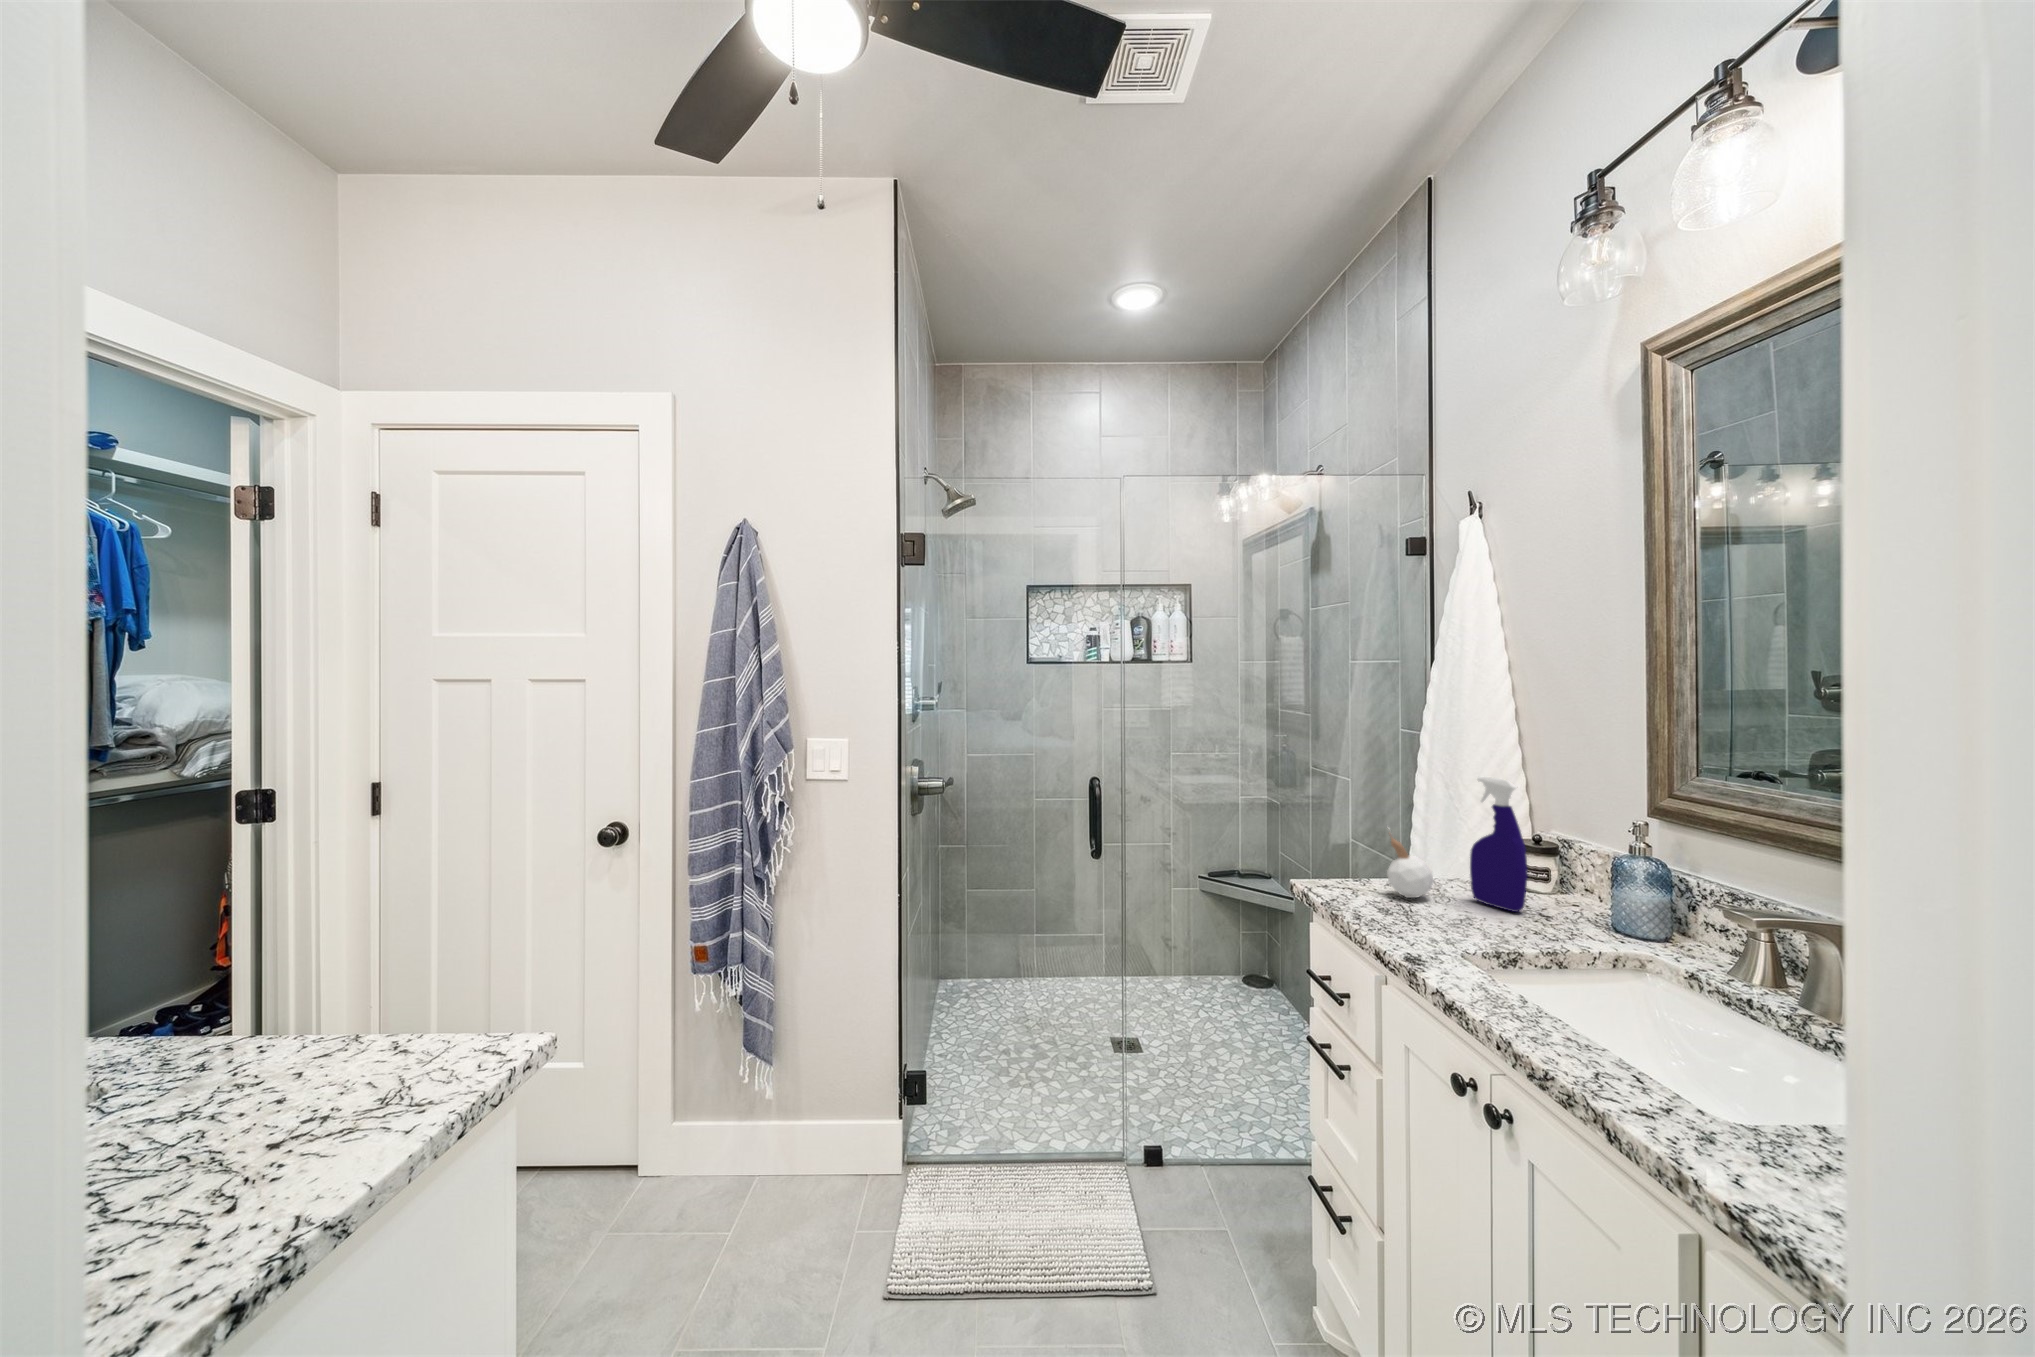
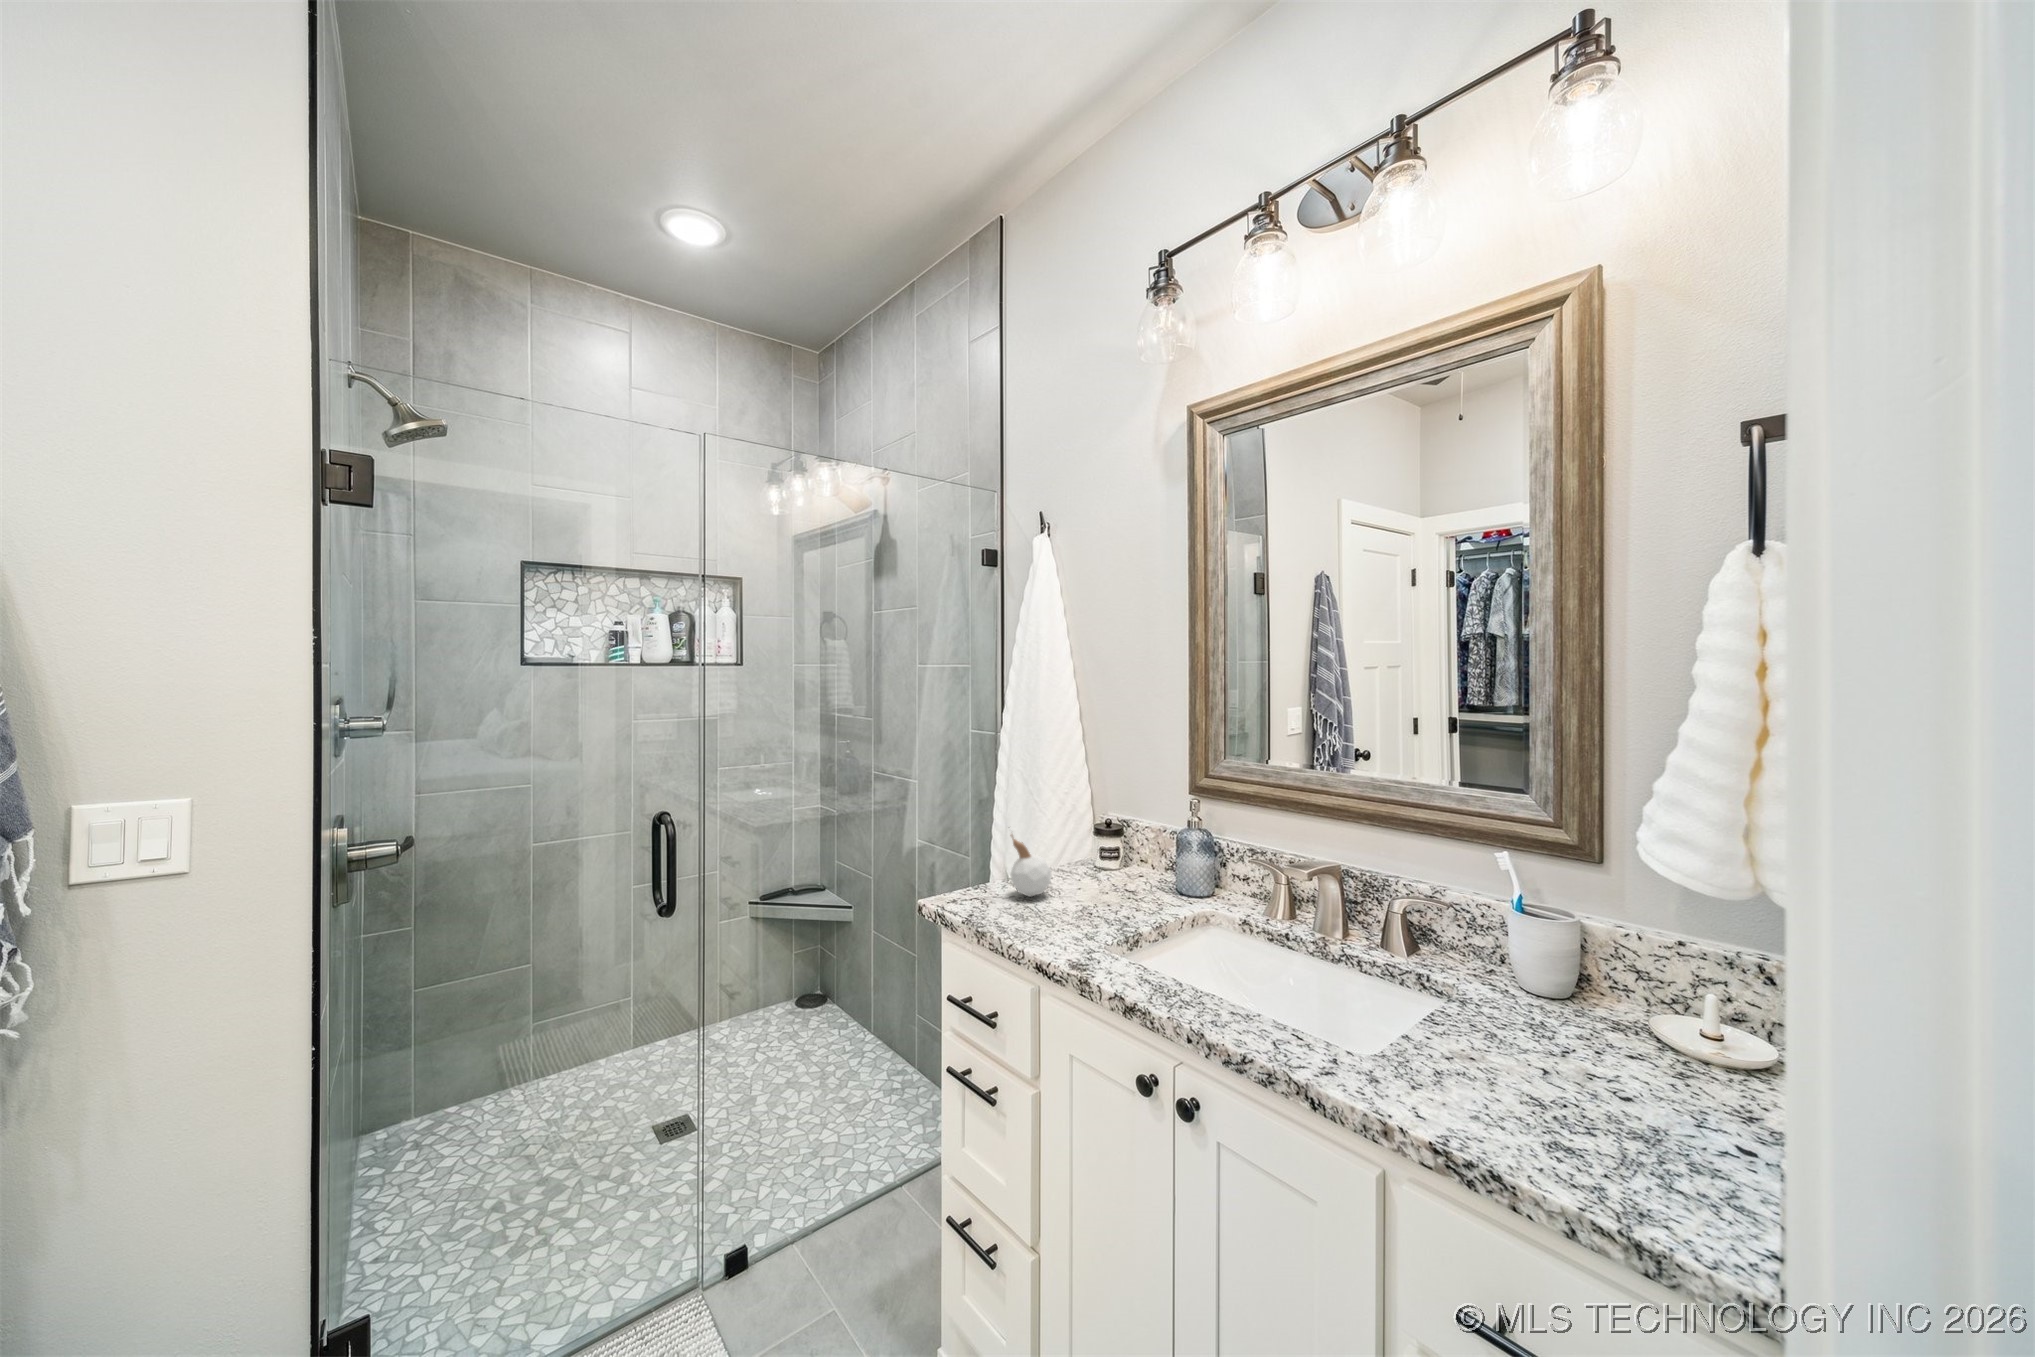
spray bottle: present [1470,777,1528,912] -> none [1078,768,1128,892]

